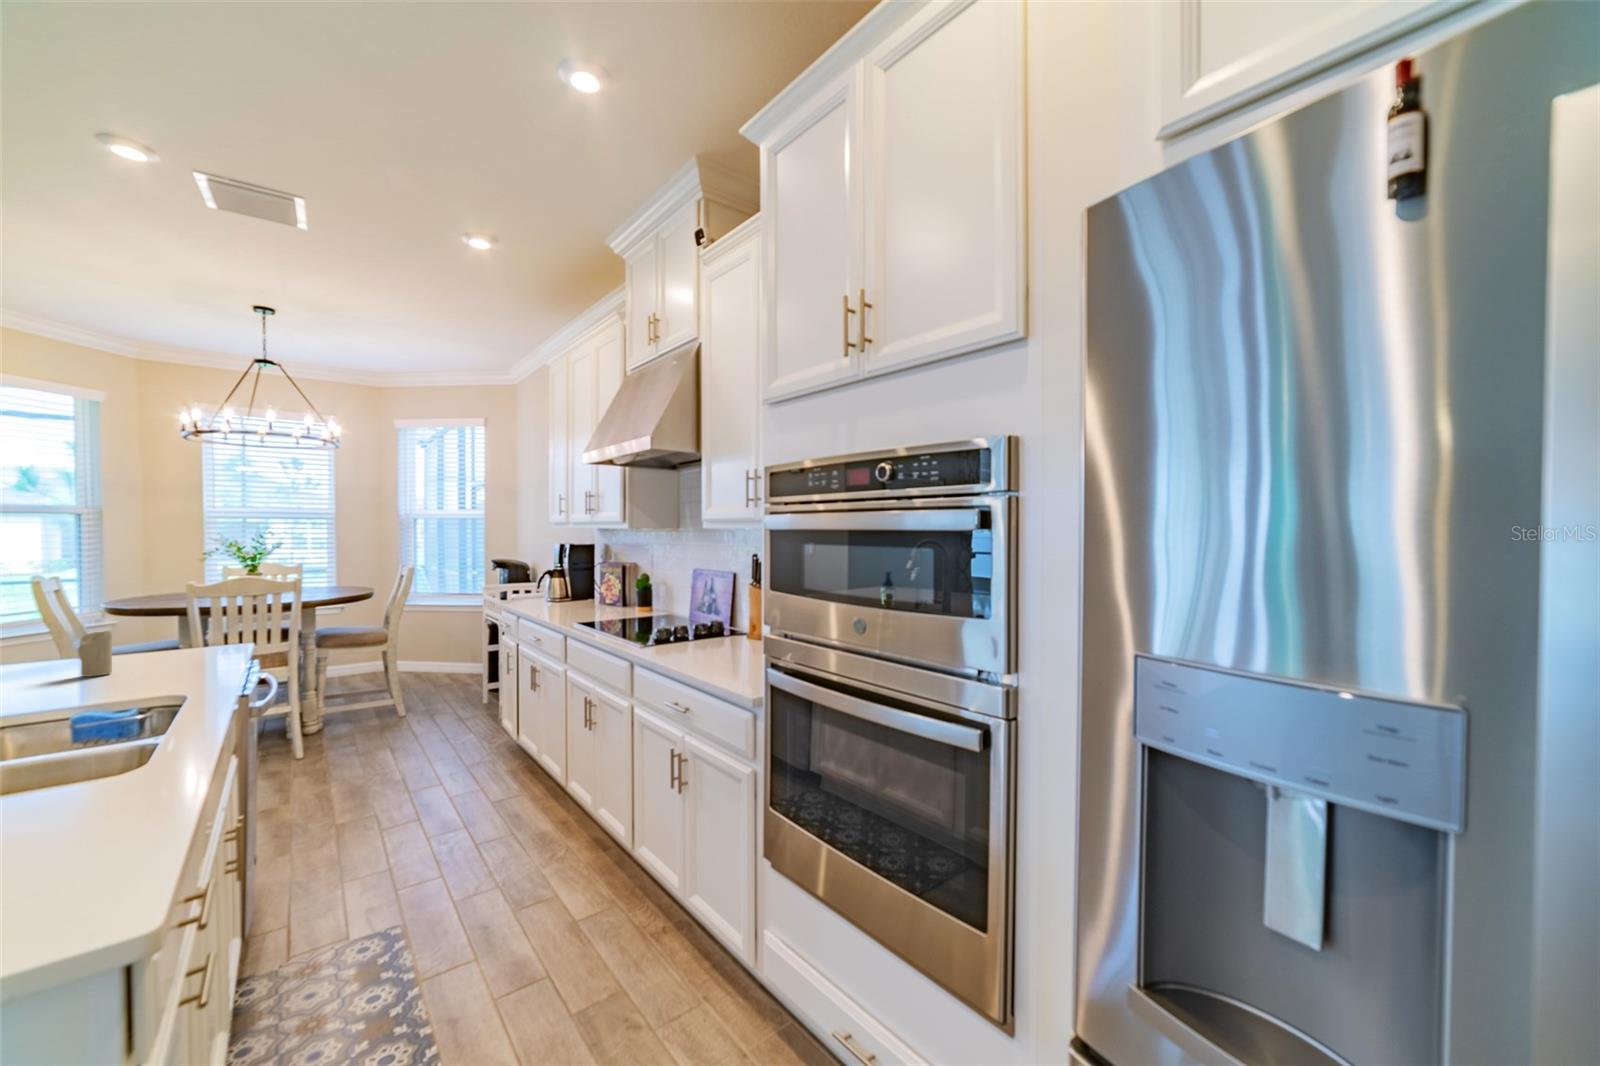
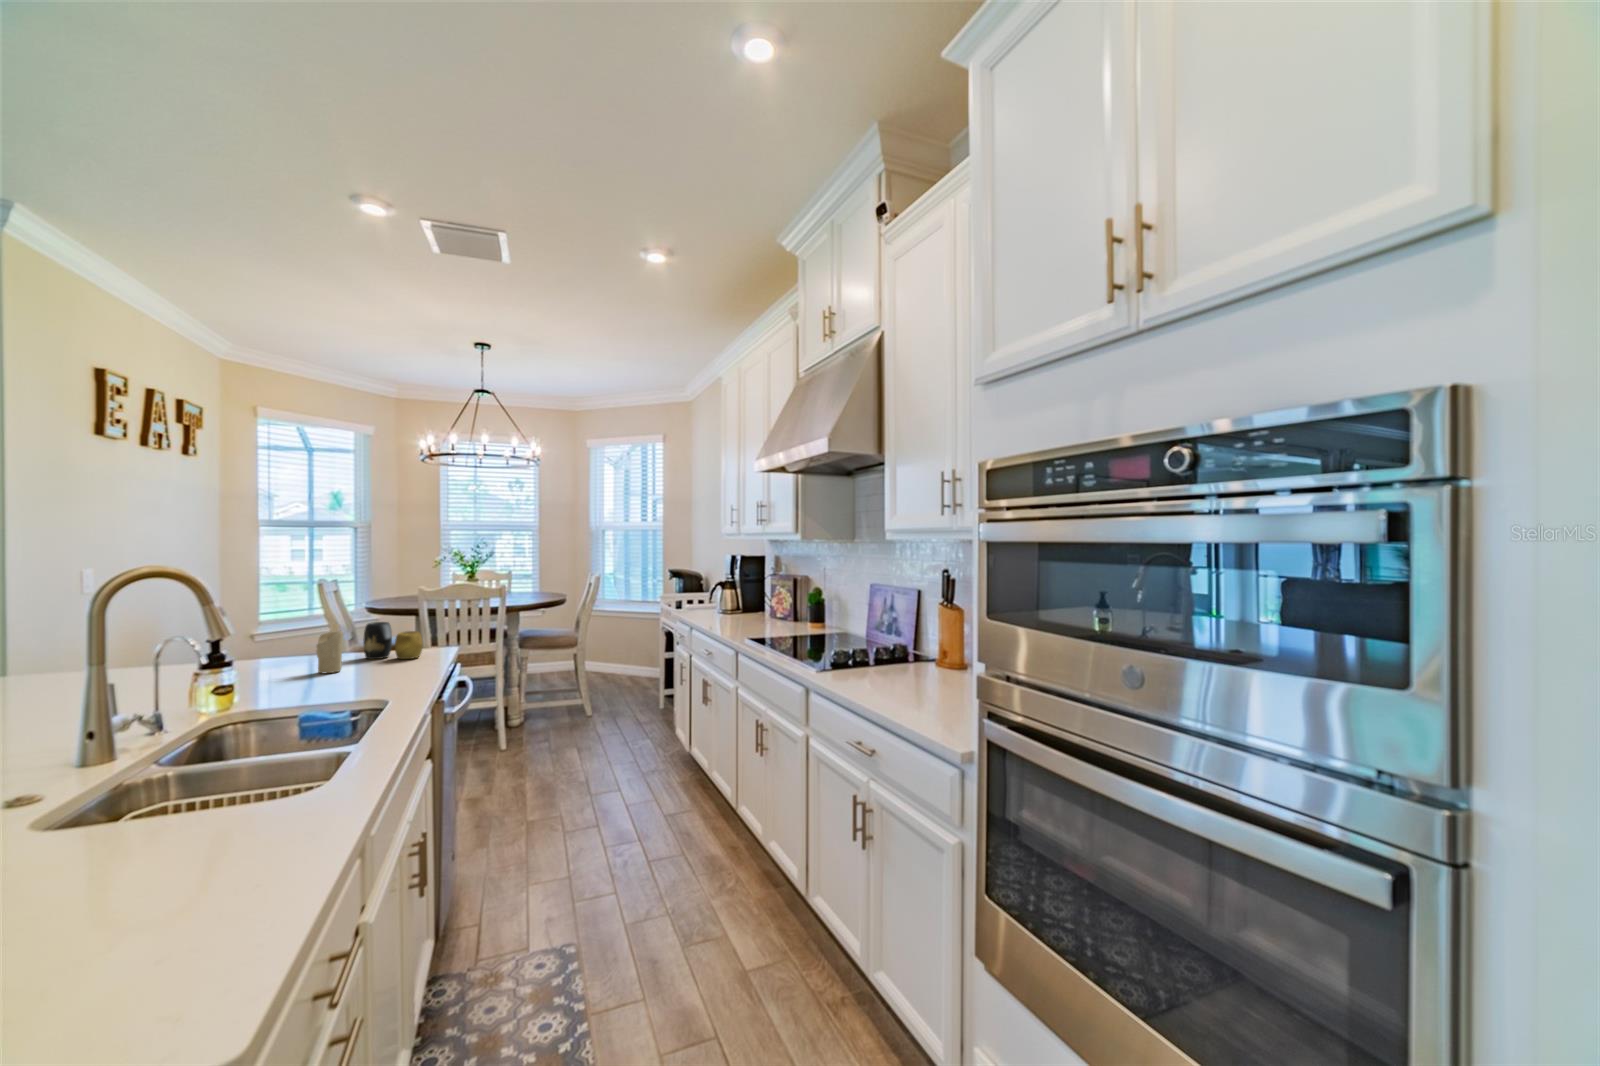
vase: none [135,620,211,661] -> present [363,622,423,659]

